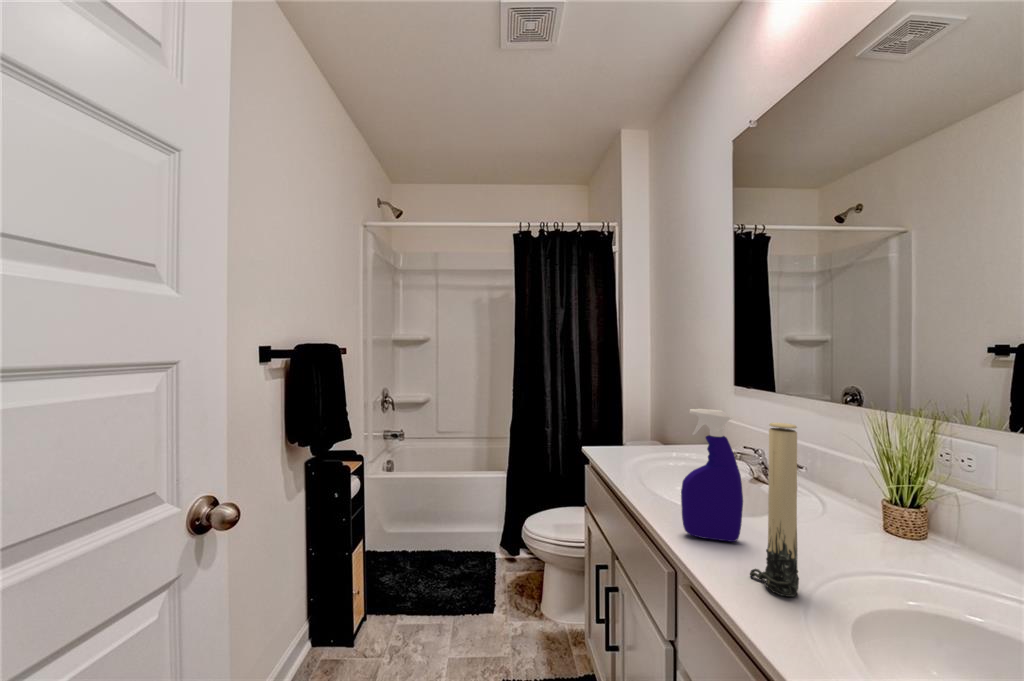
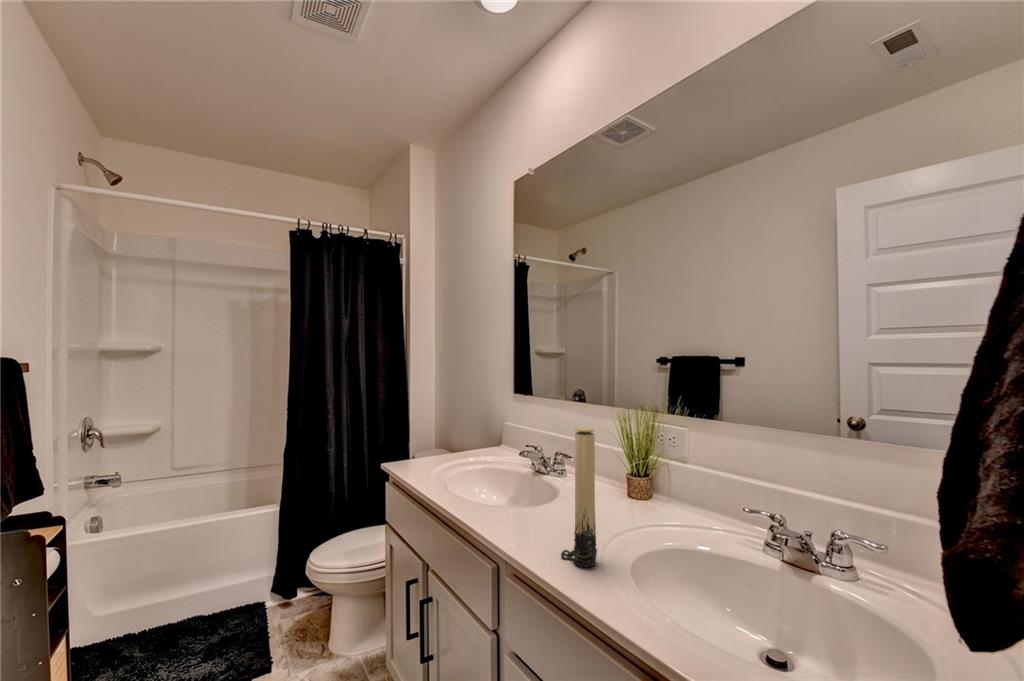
spray bottle: present [681,409,743,542] -> none [499,420,547,533]

